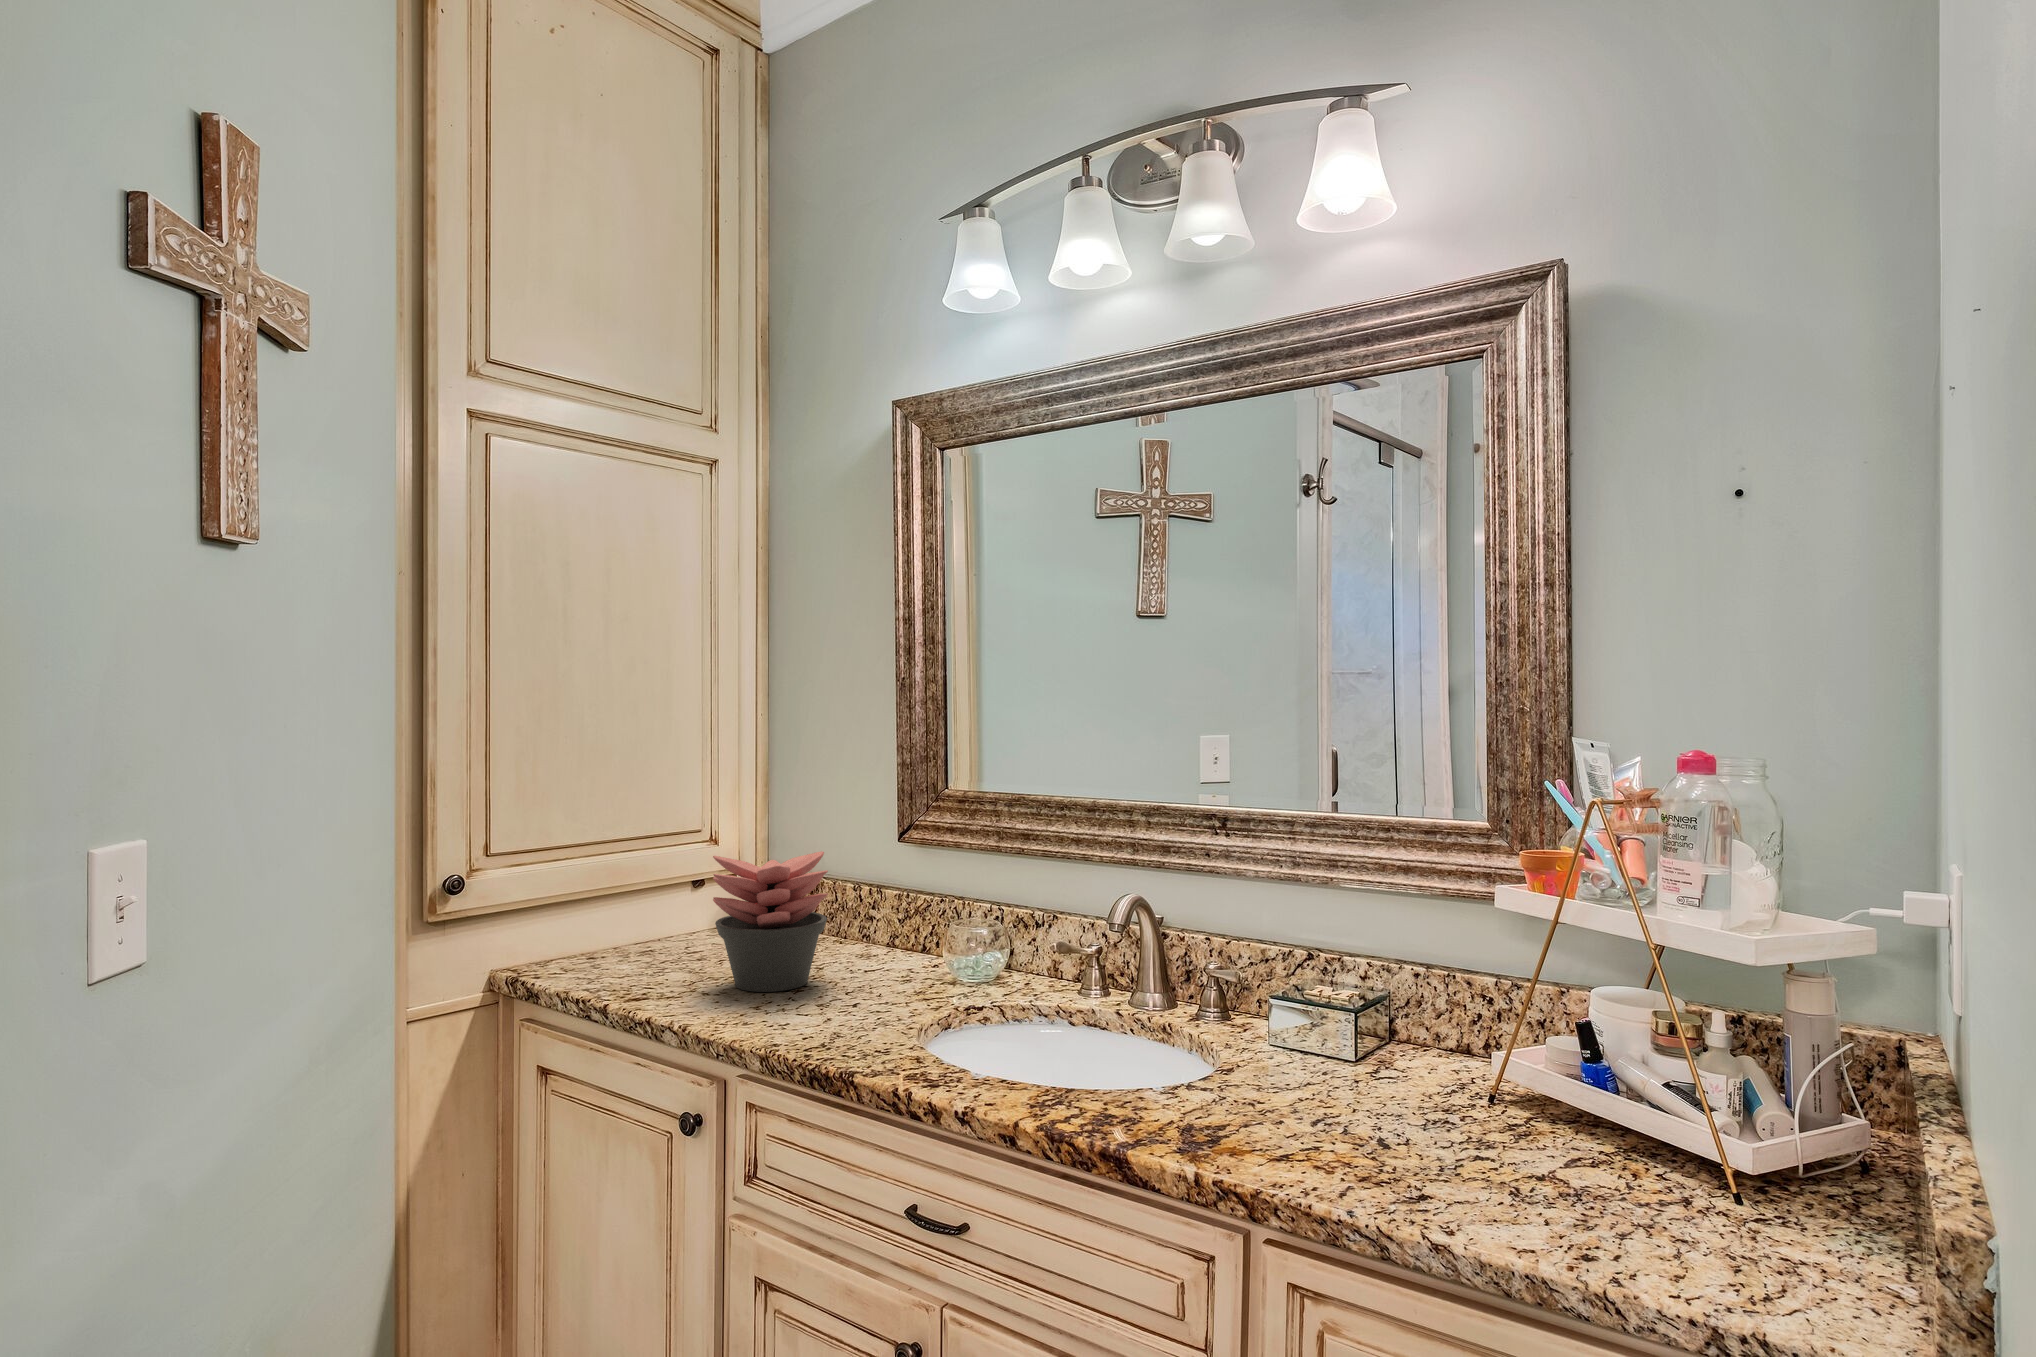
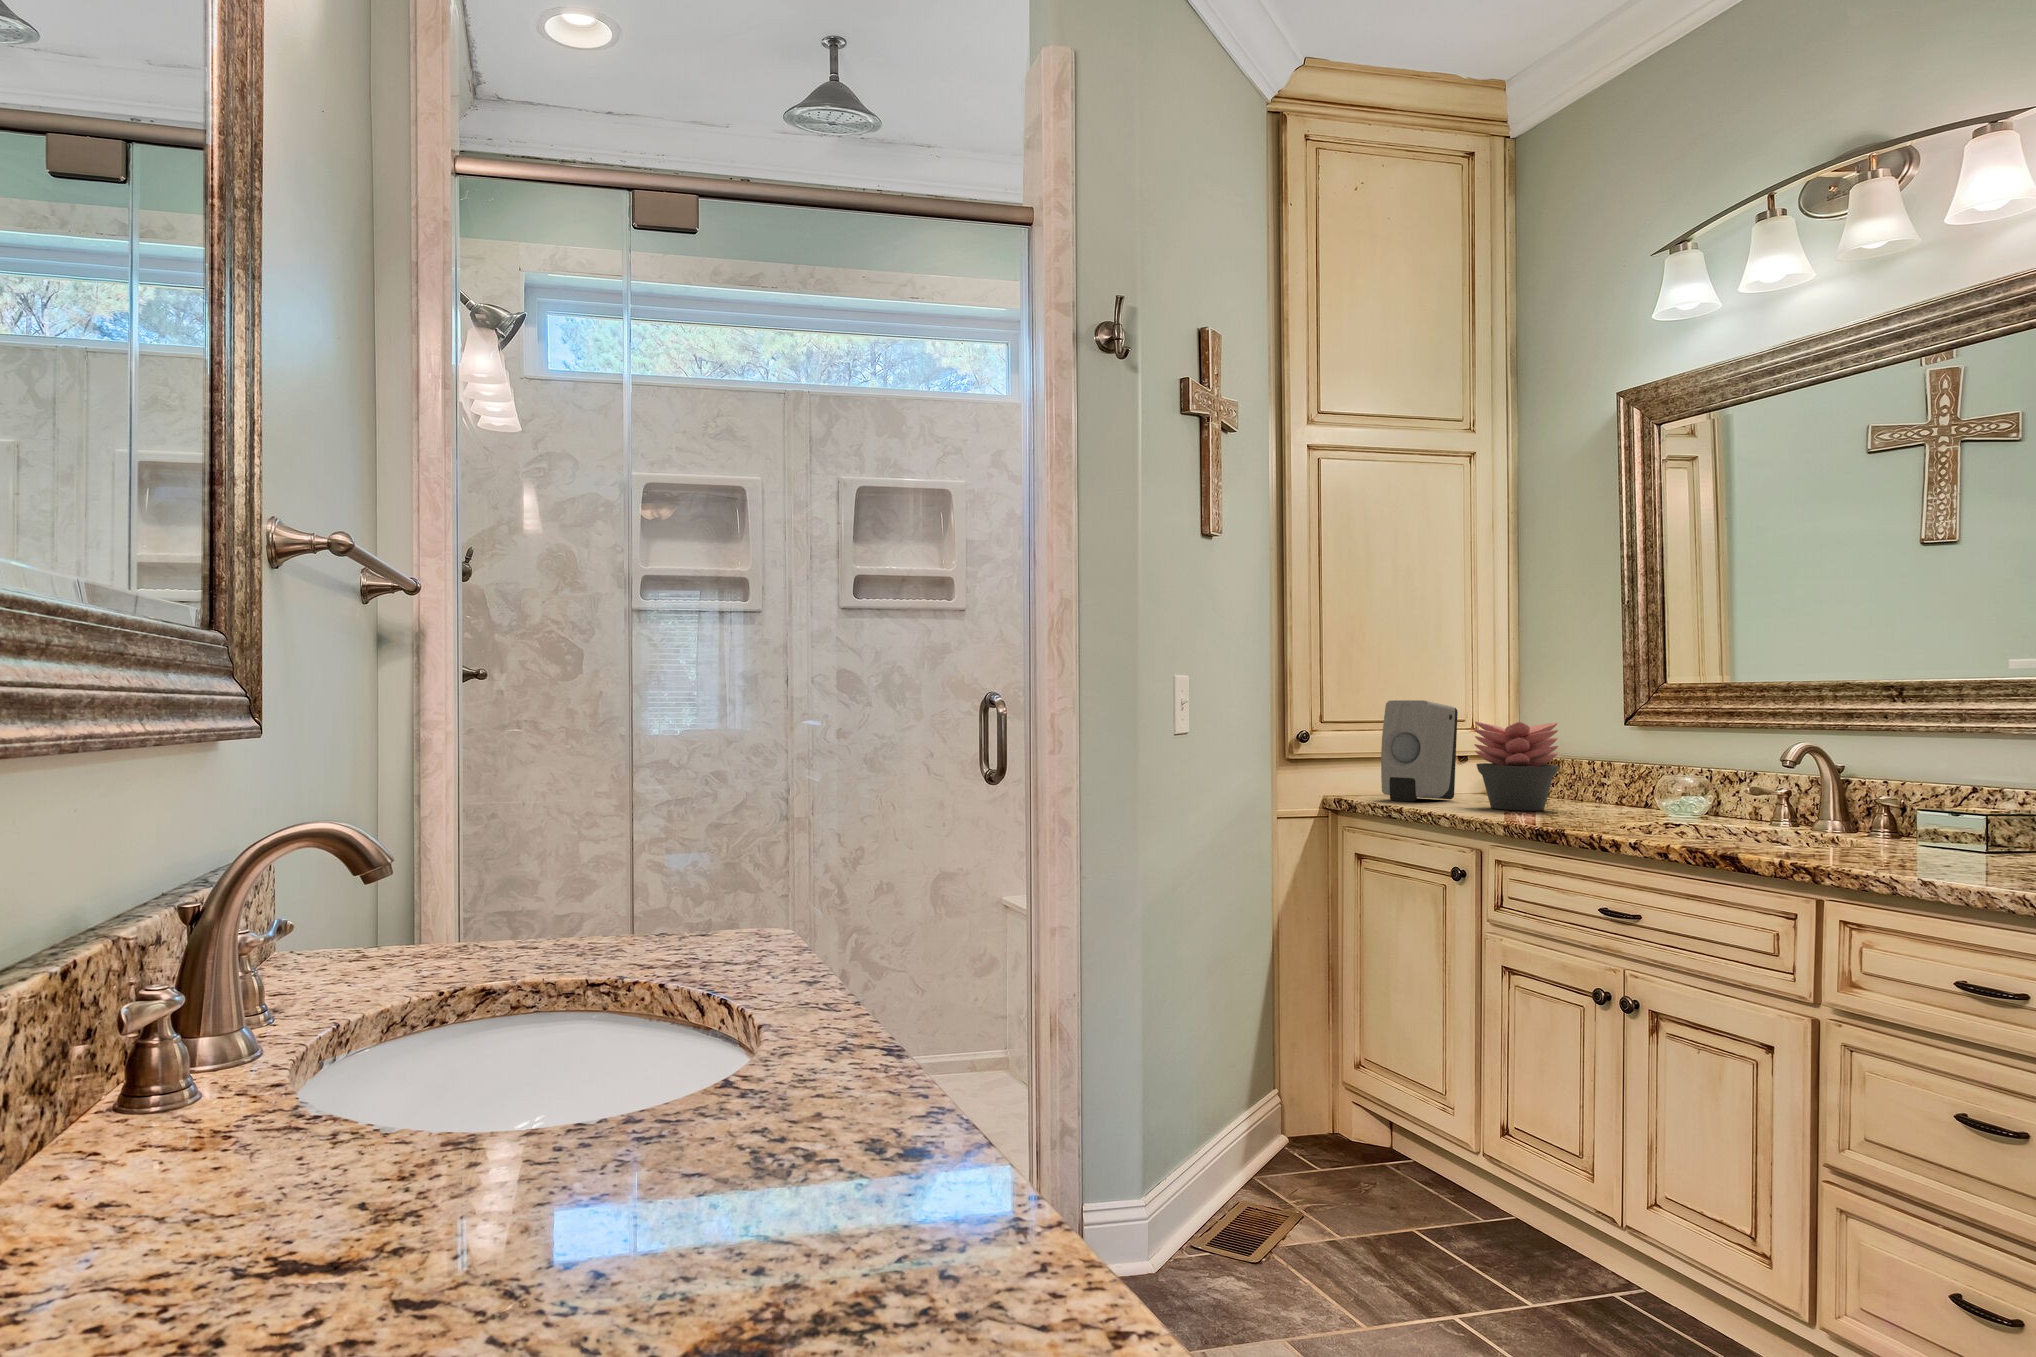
soap dispenser: none [573,821,687,978] -> present [1381,700,1458,801]

